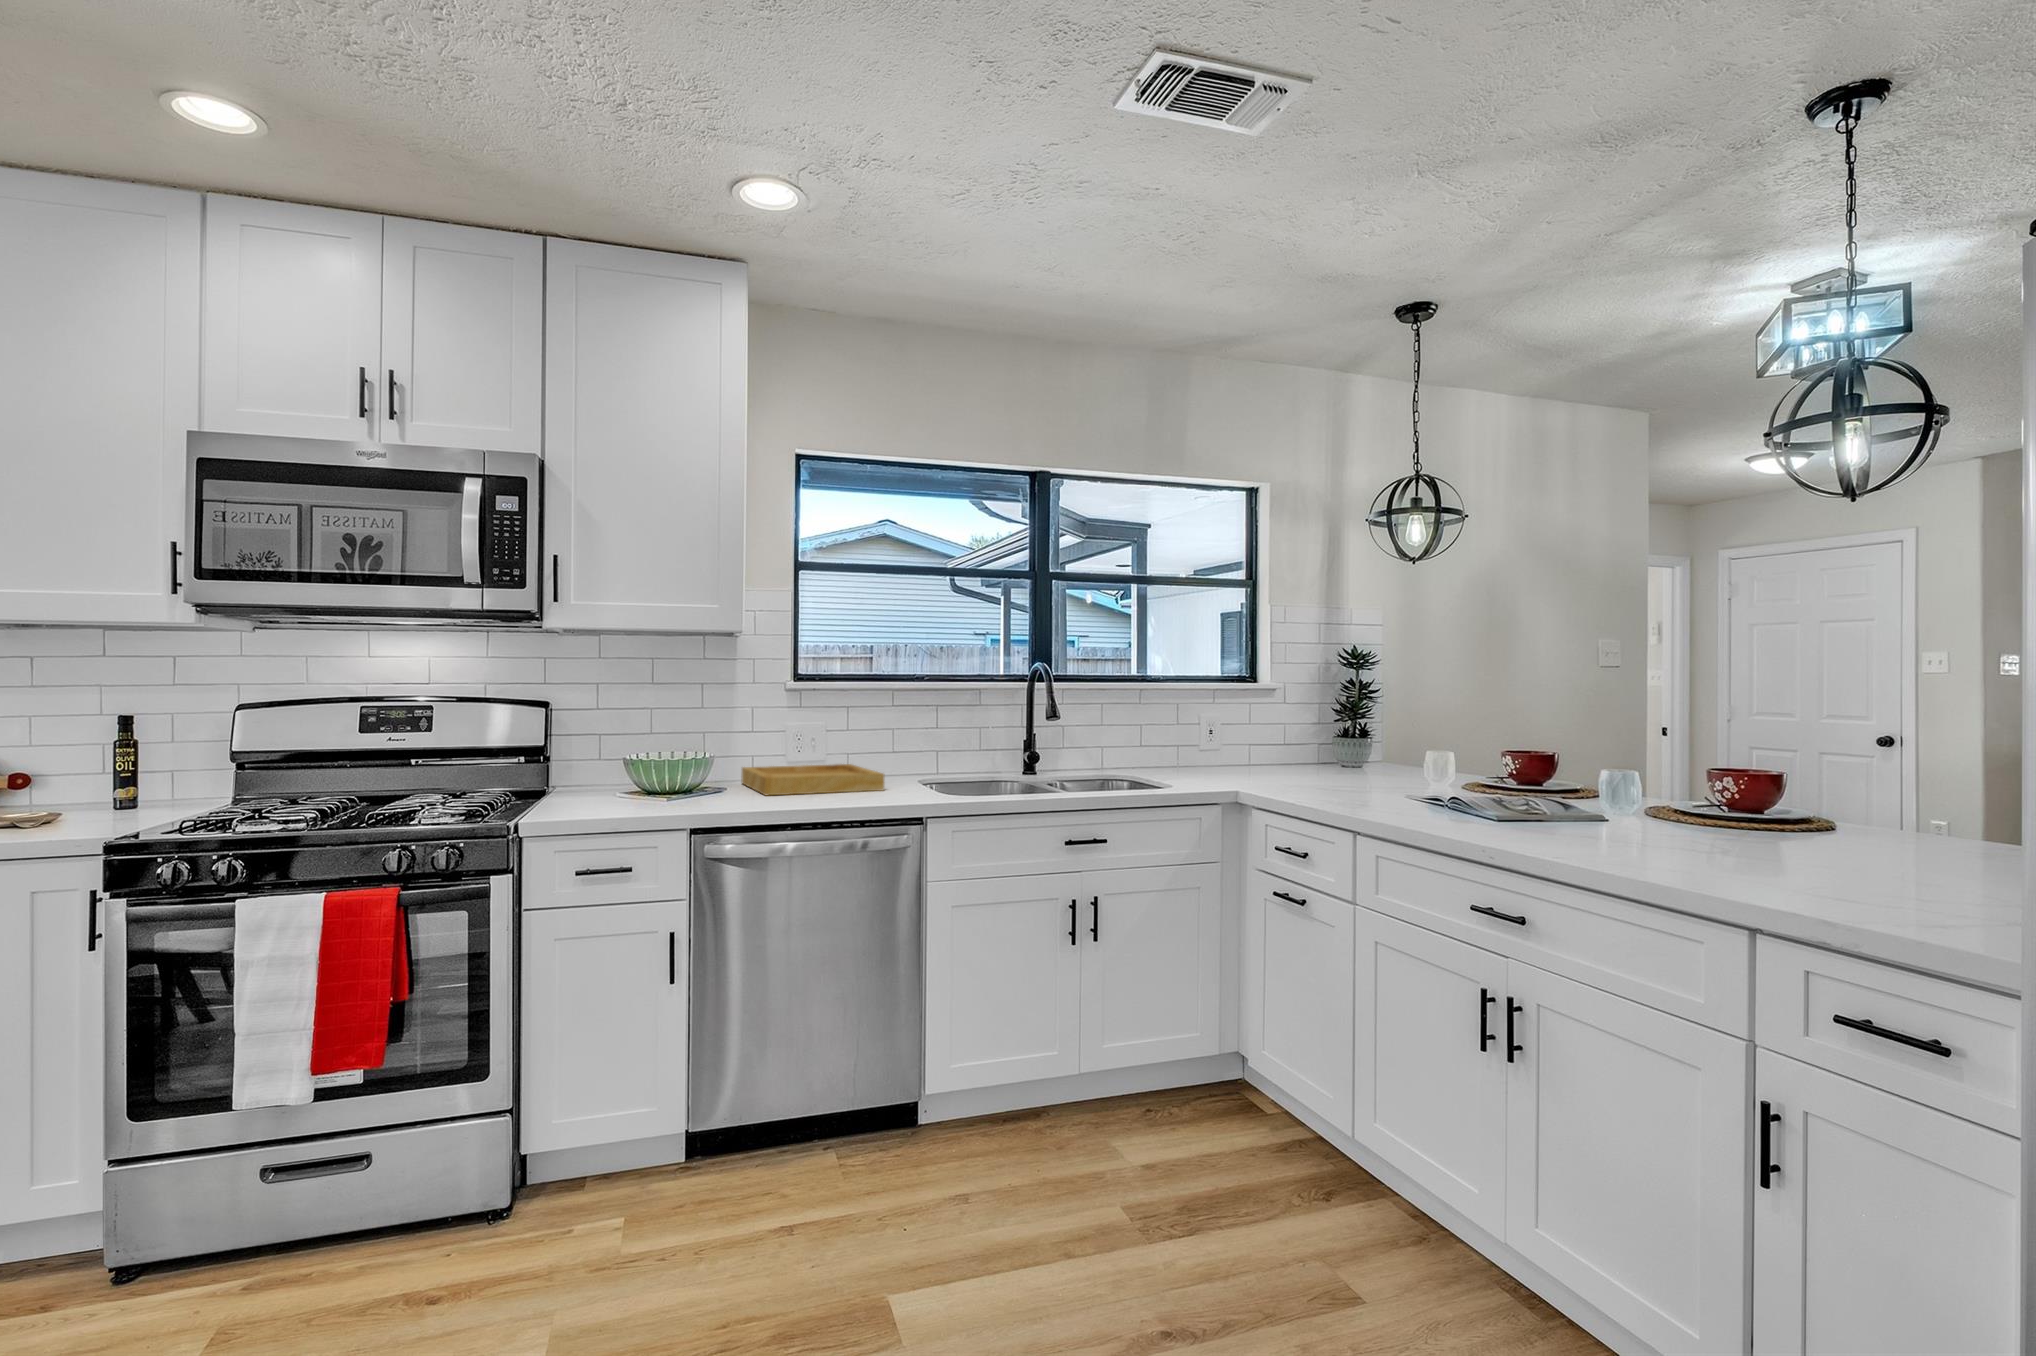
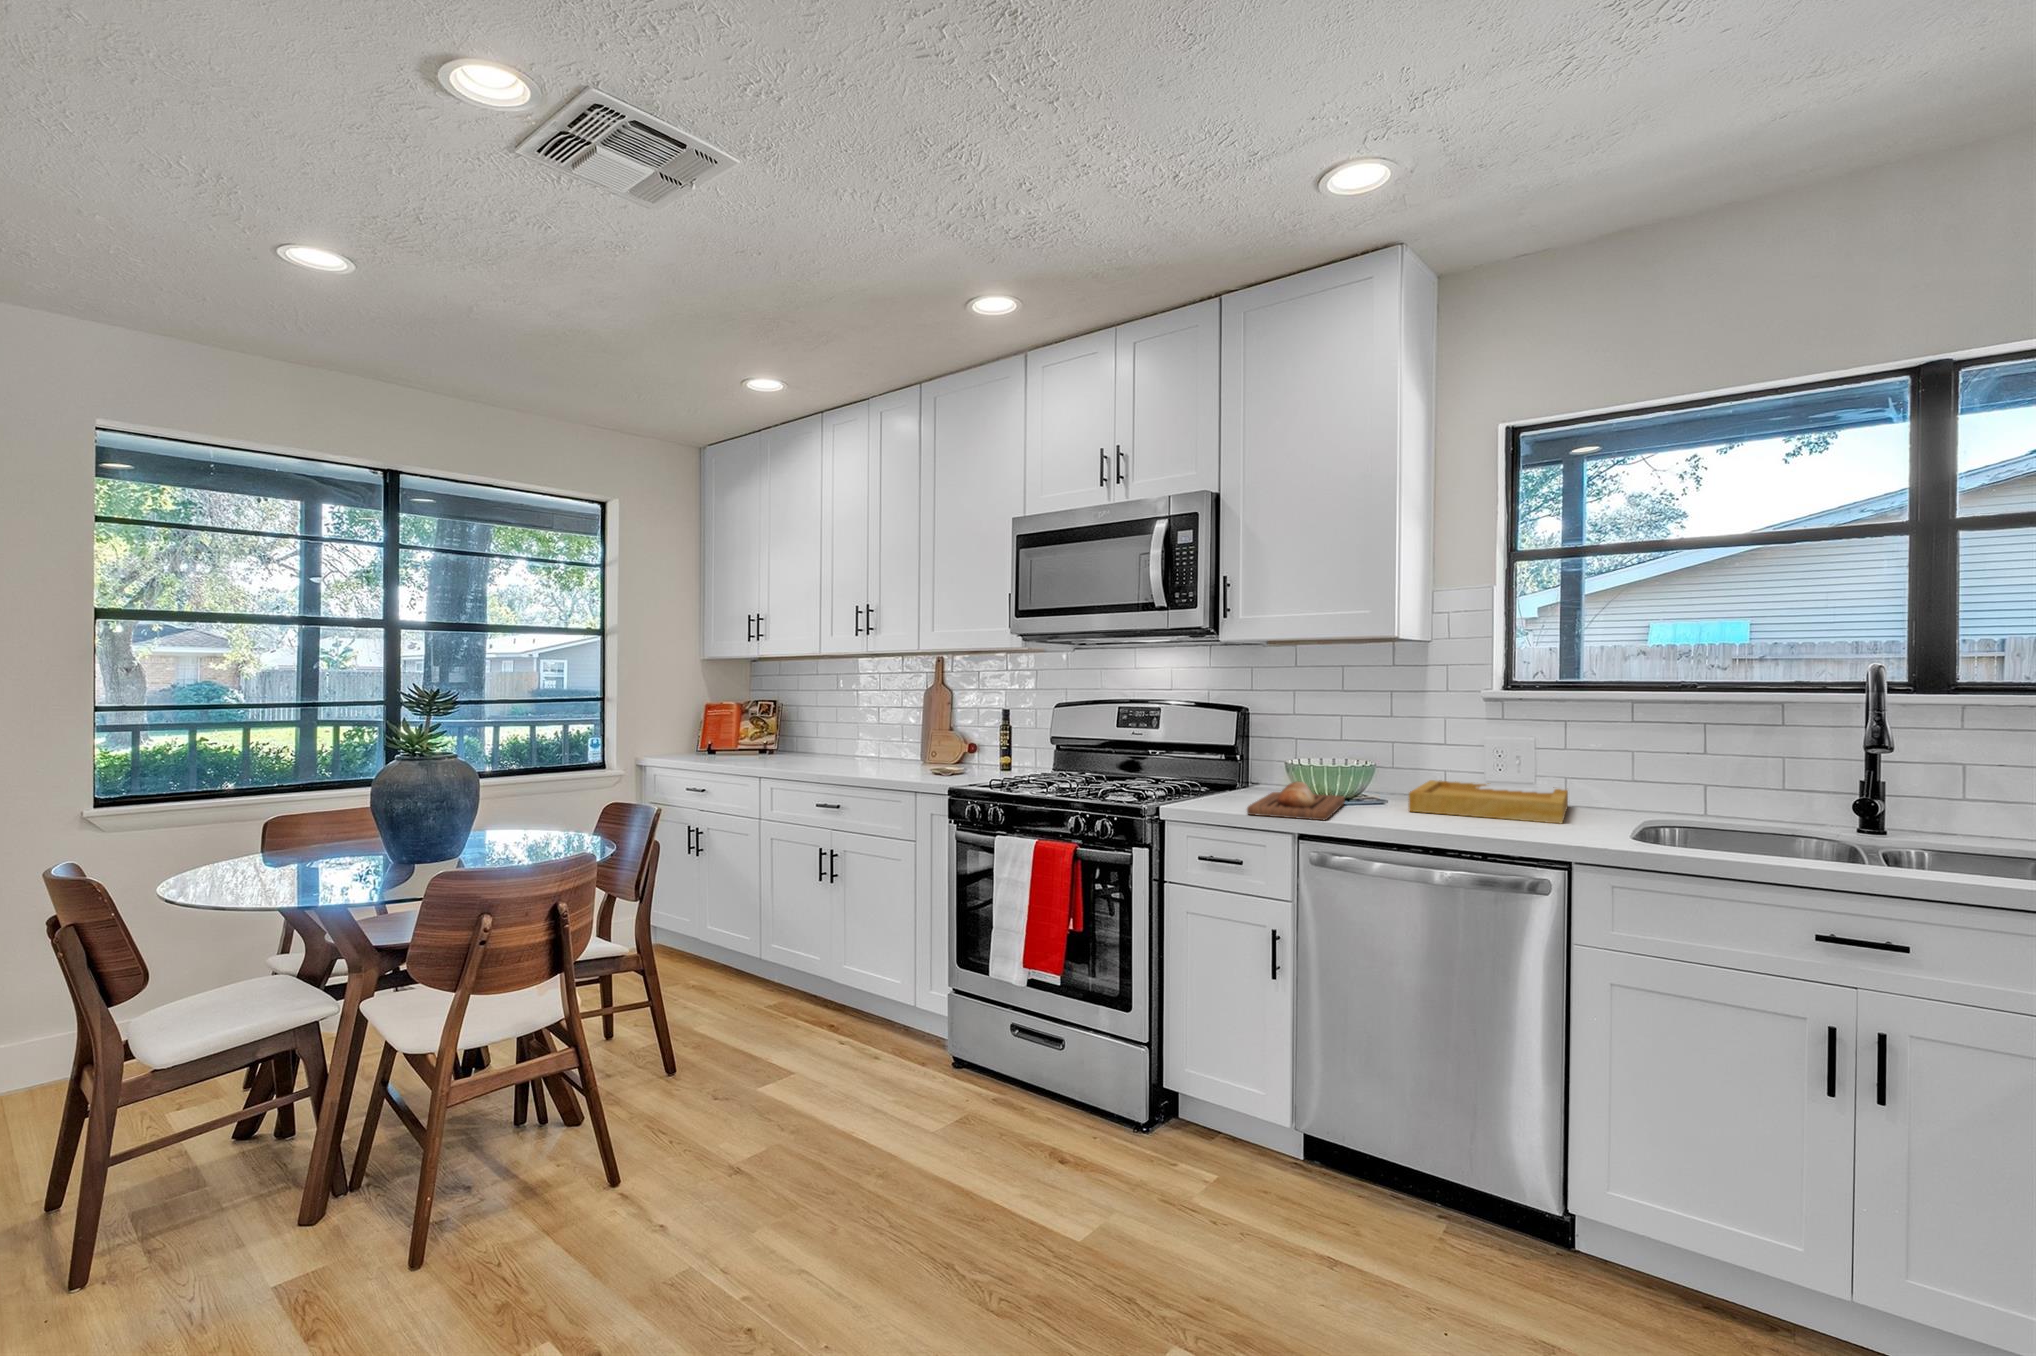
bread loaf: none [622,778,731,815] -> present [1247,782,1345,820]

